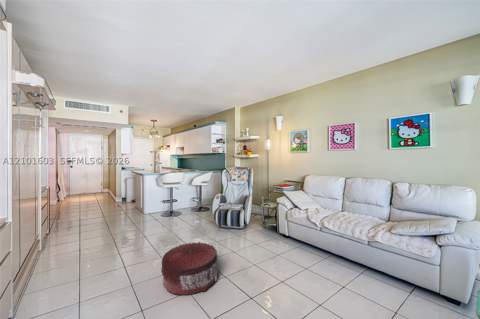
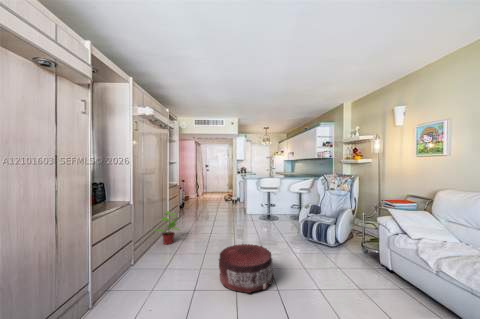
potted plant: none [30,228,81,277] -> present [155,211,179,244]

